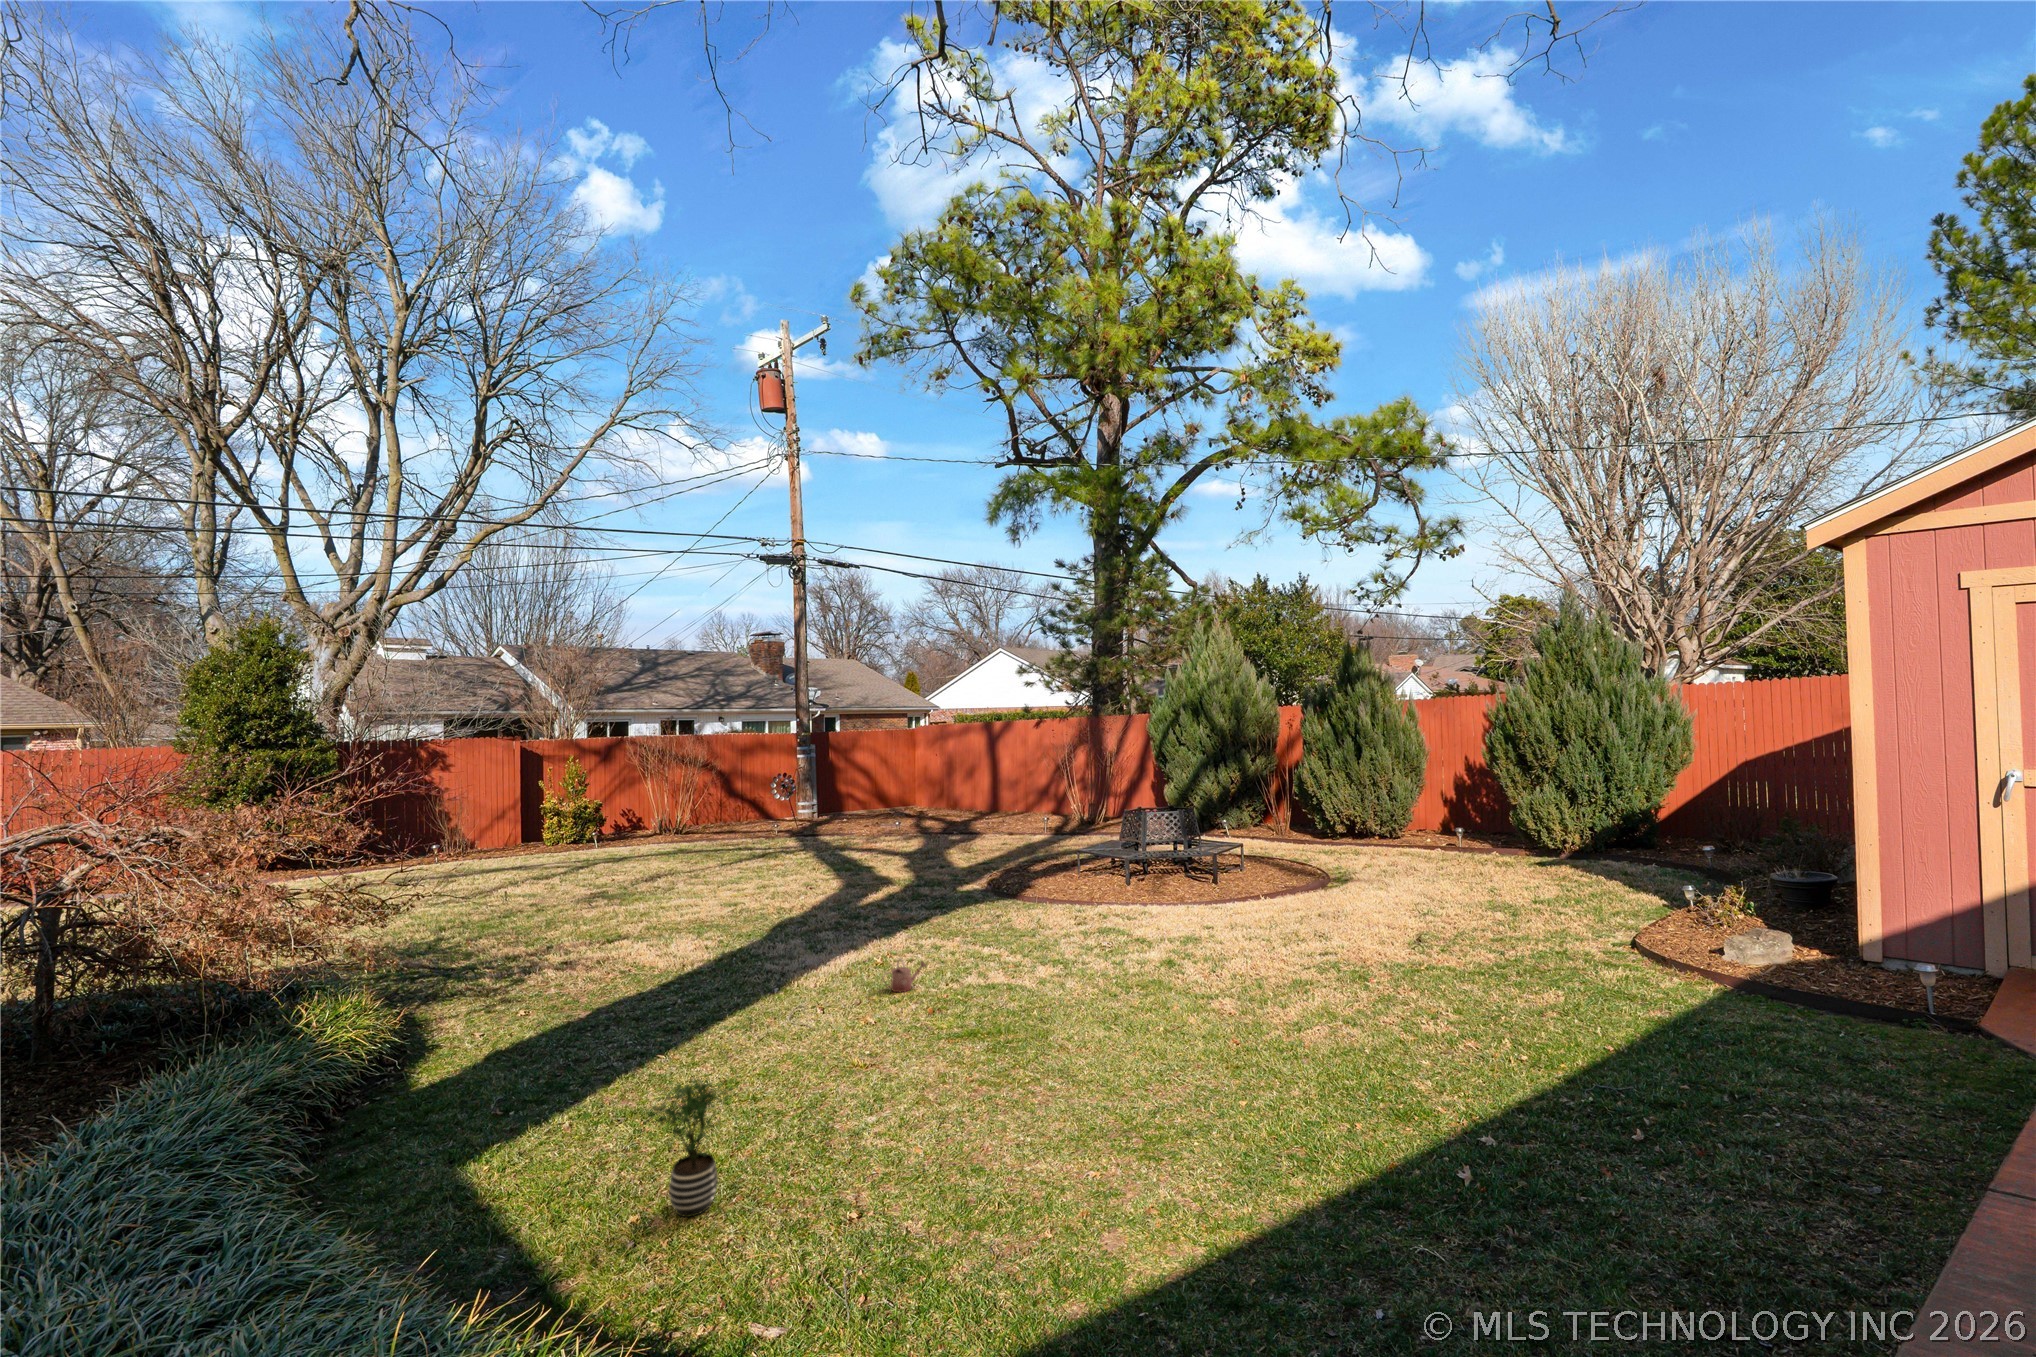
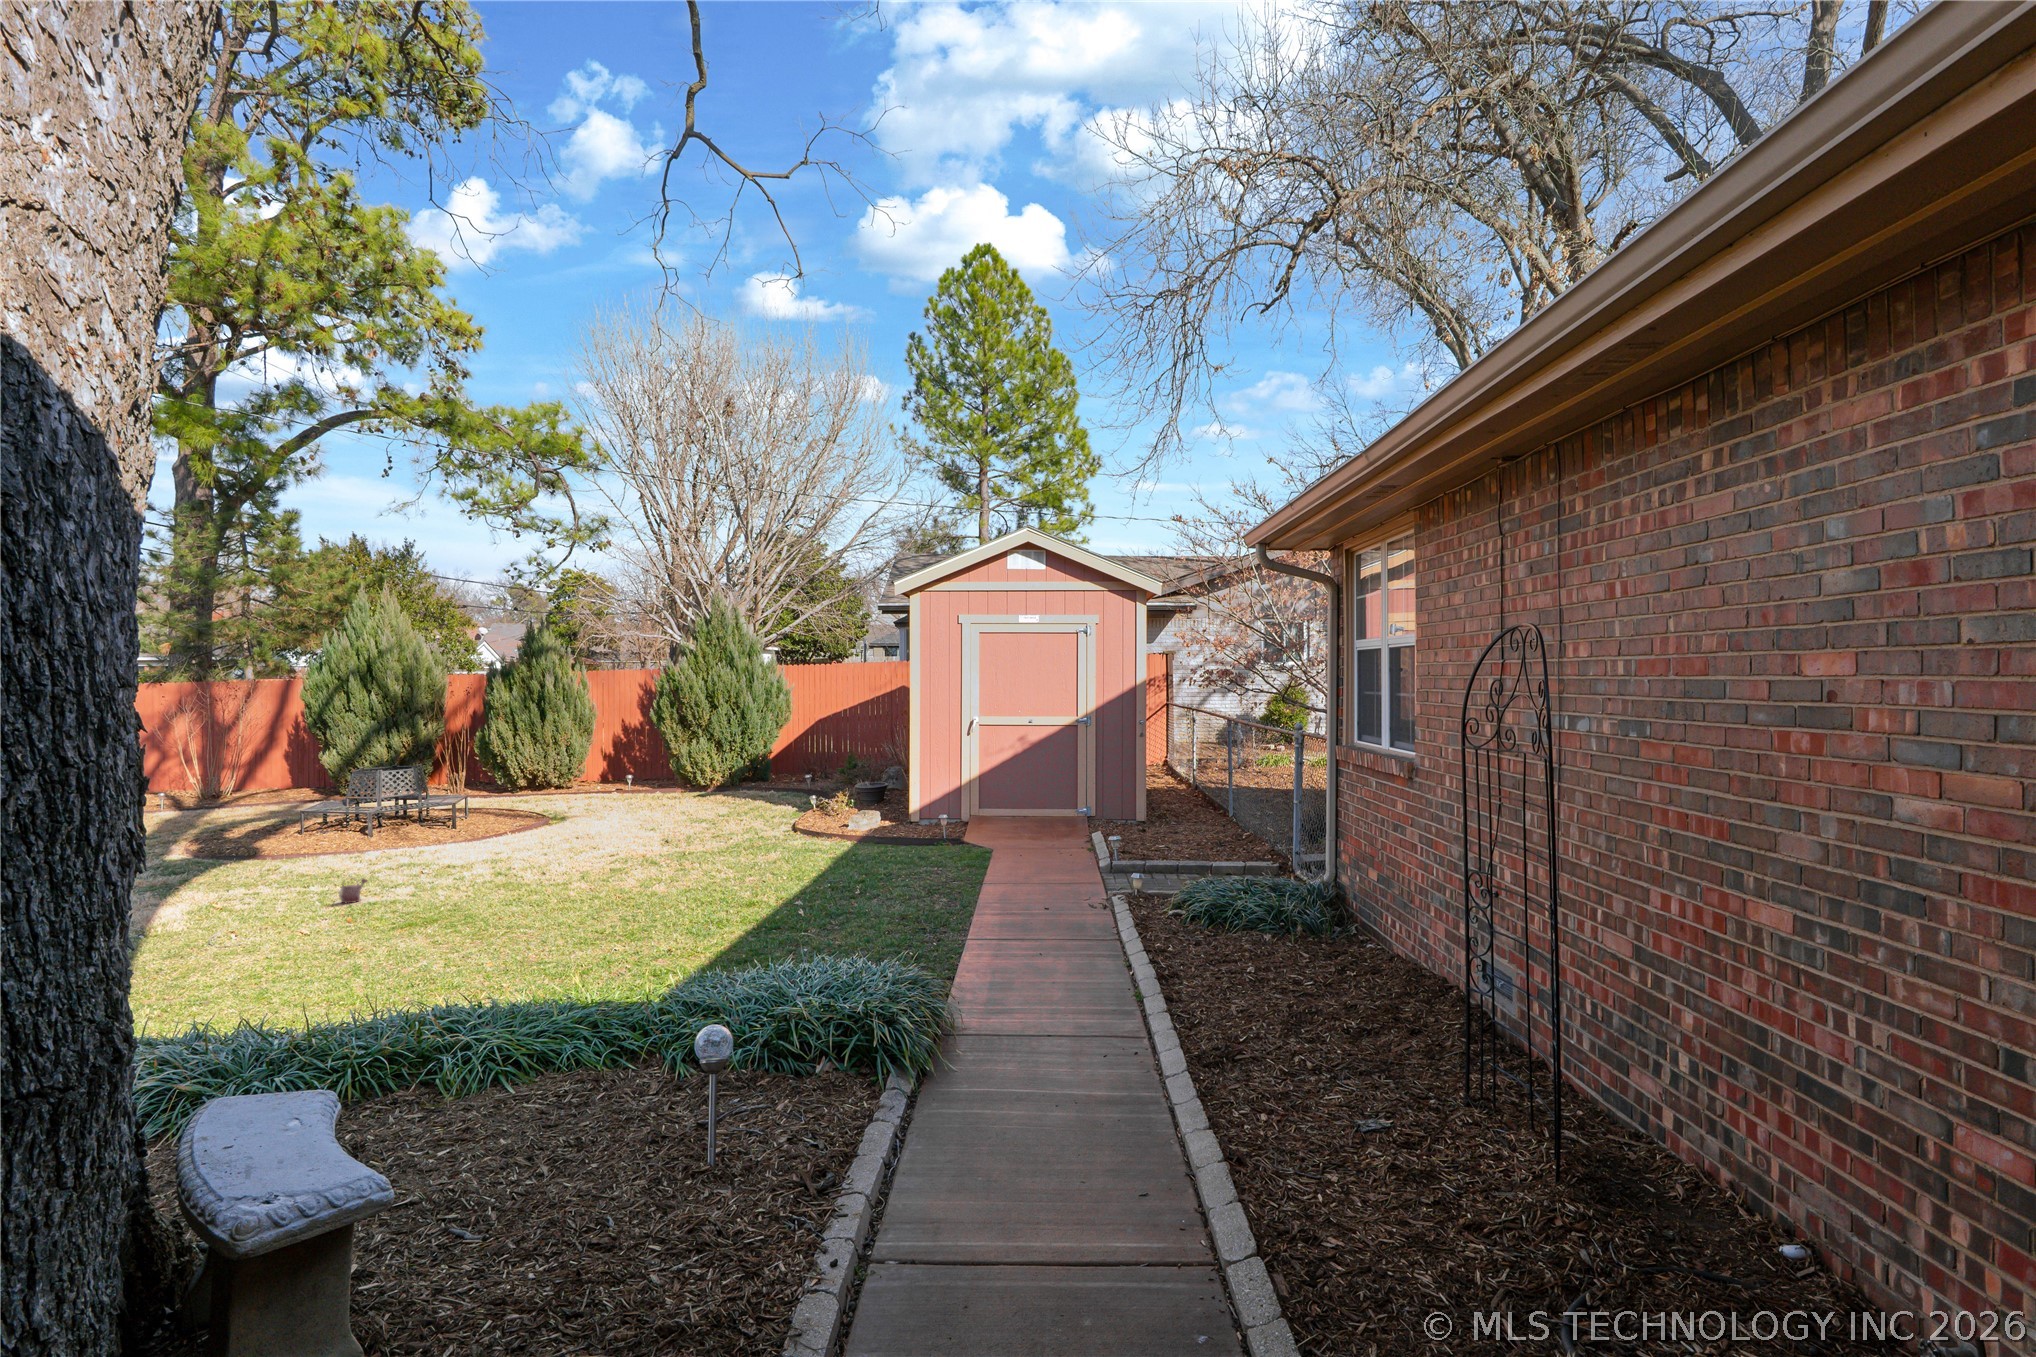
potted plant: present [642,1076,733,1217] -> none [448,883,496,953]

